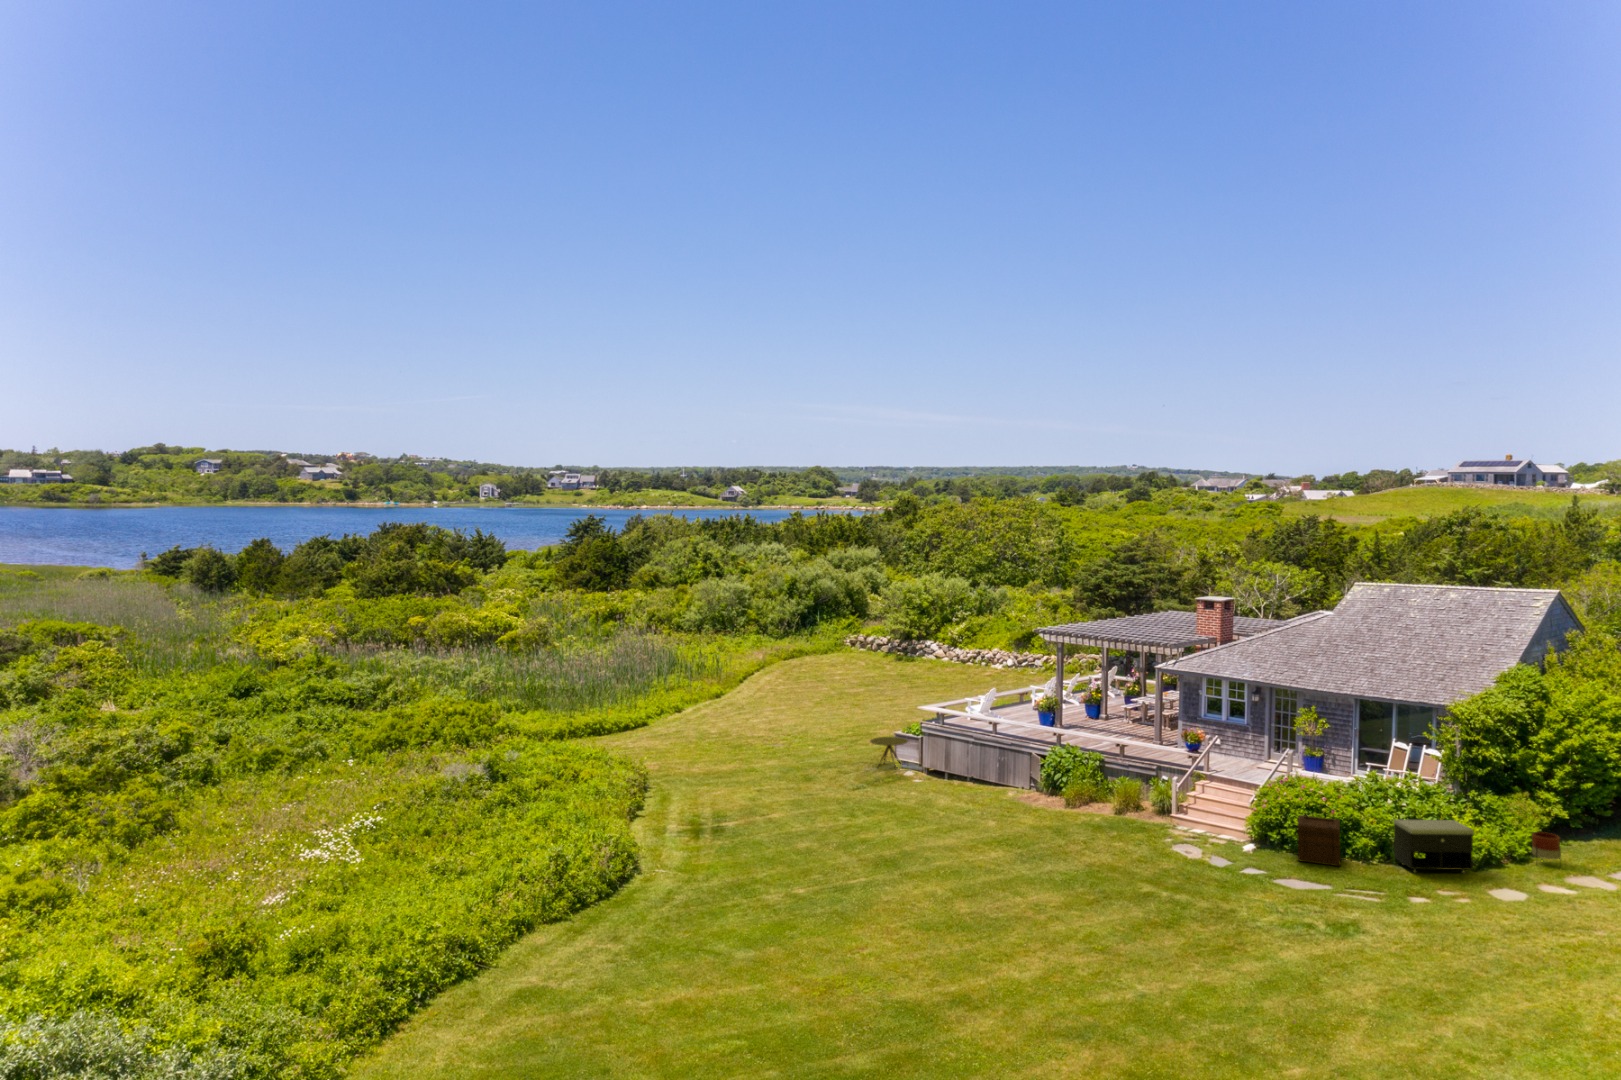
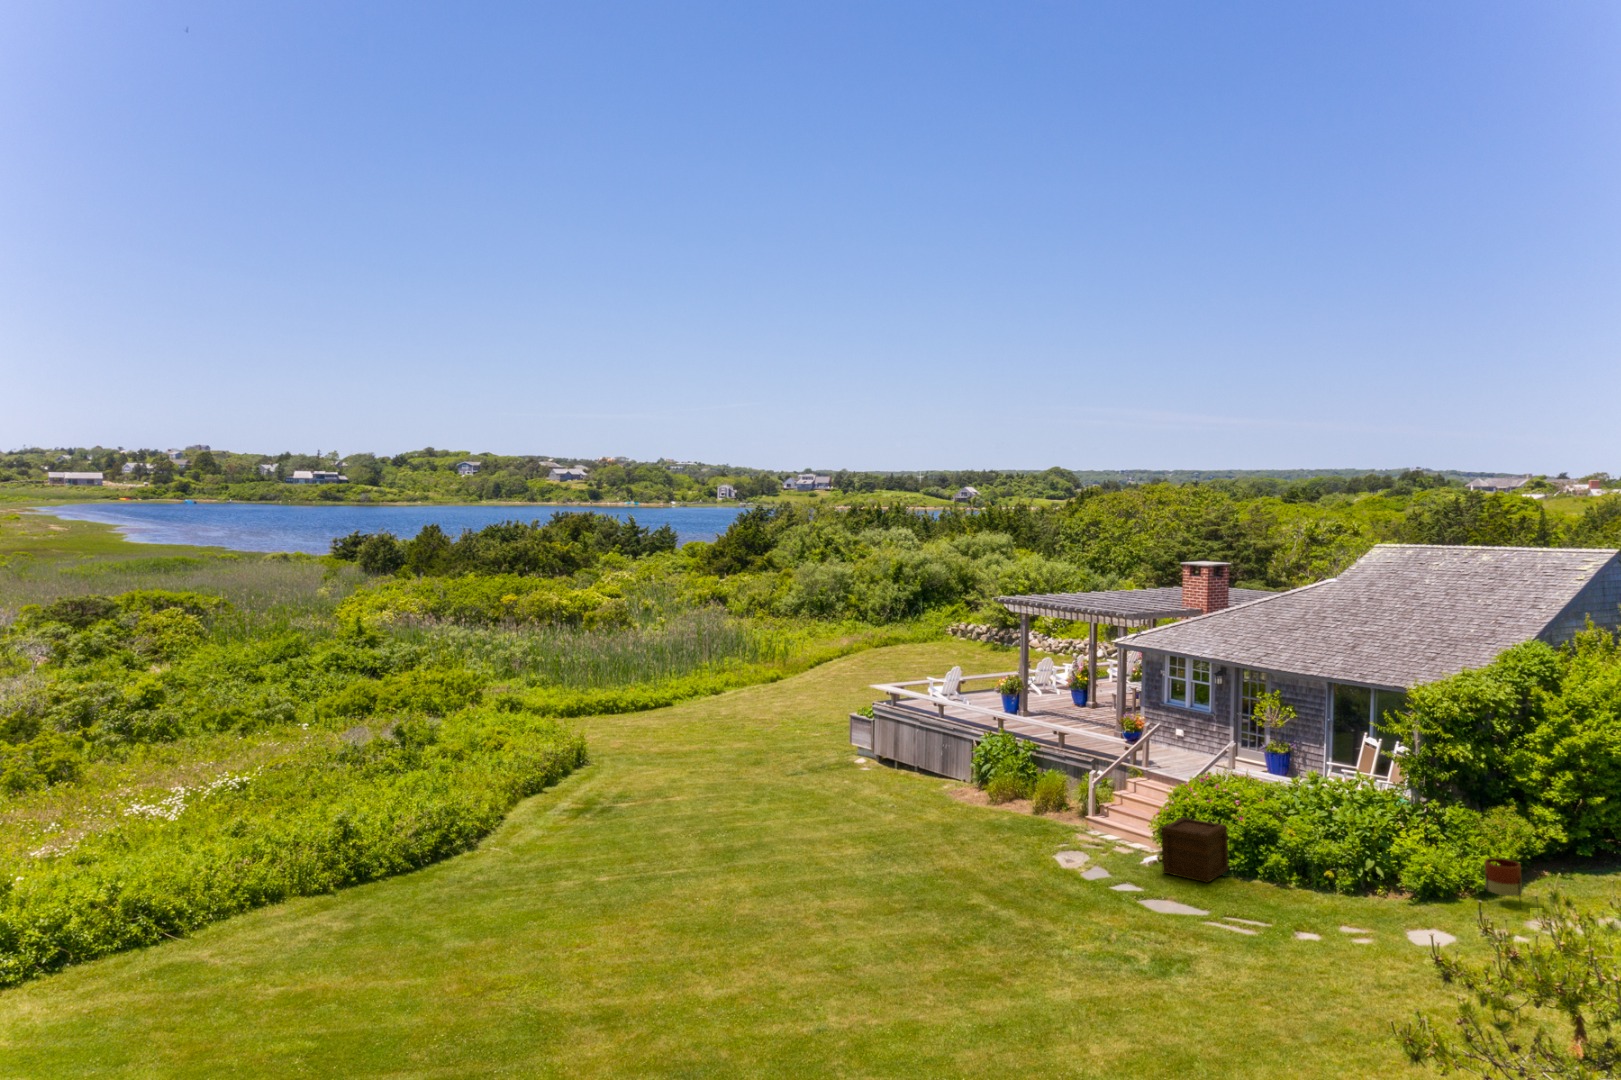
round table: present [870,737,908,765] -> none [820,719,862,755]
storage bench: present [1394,820,1474,873] -> none [1287,828,1378,903]

